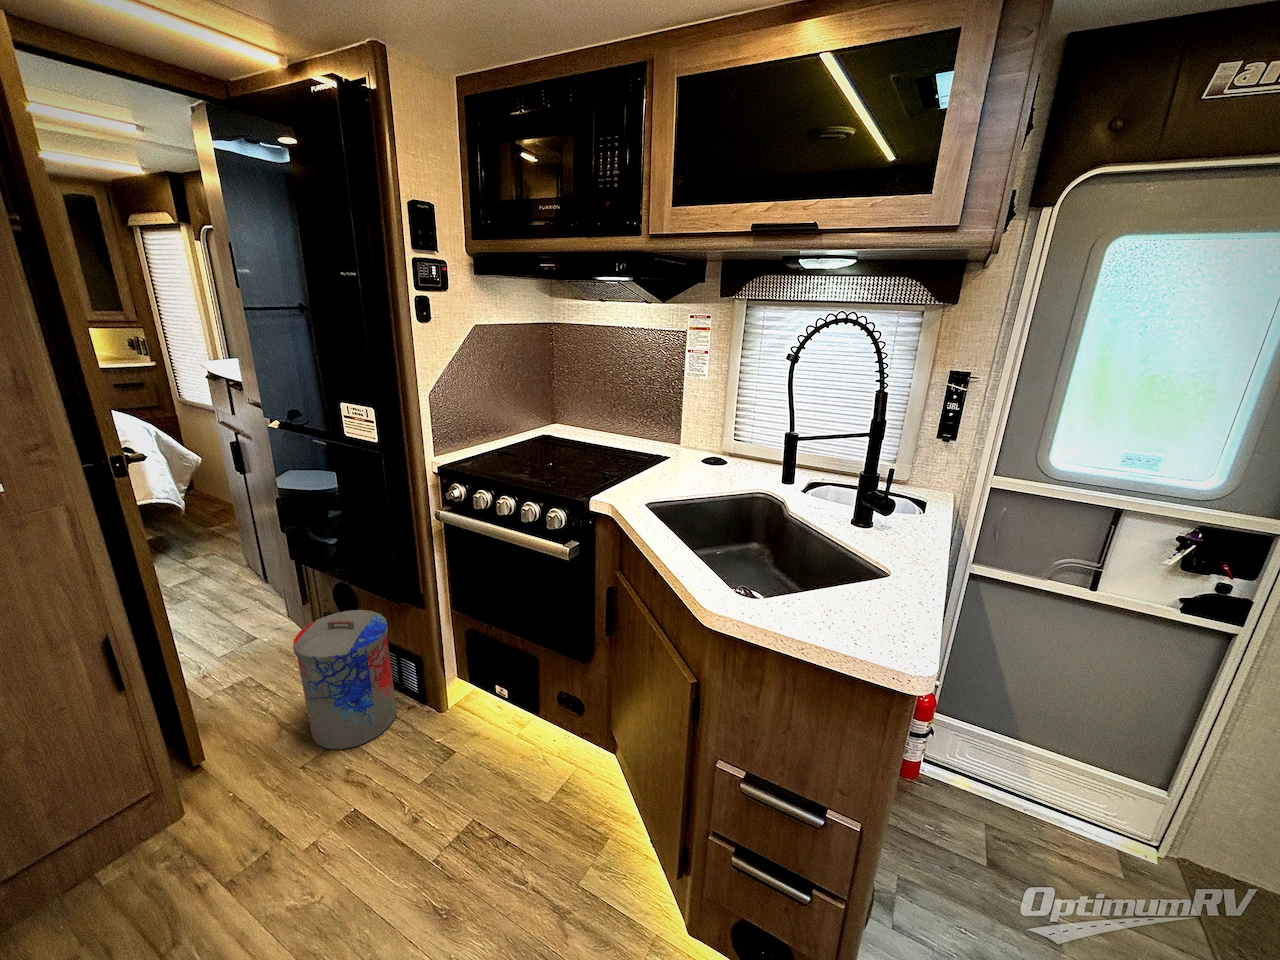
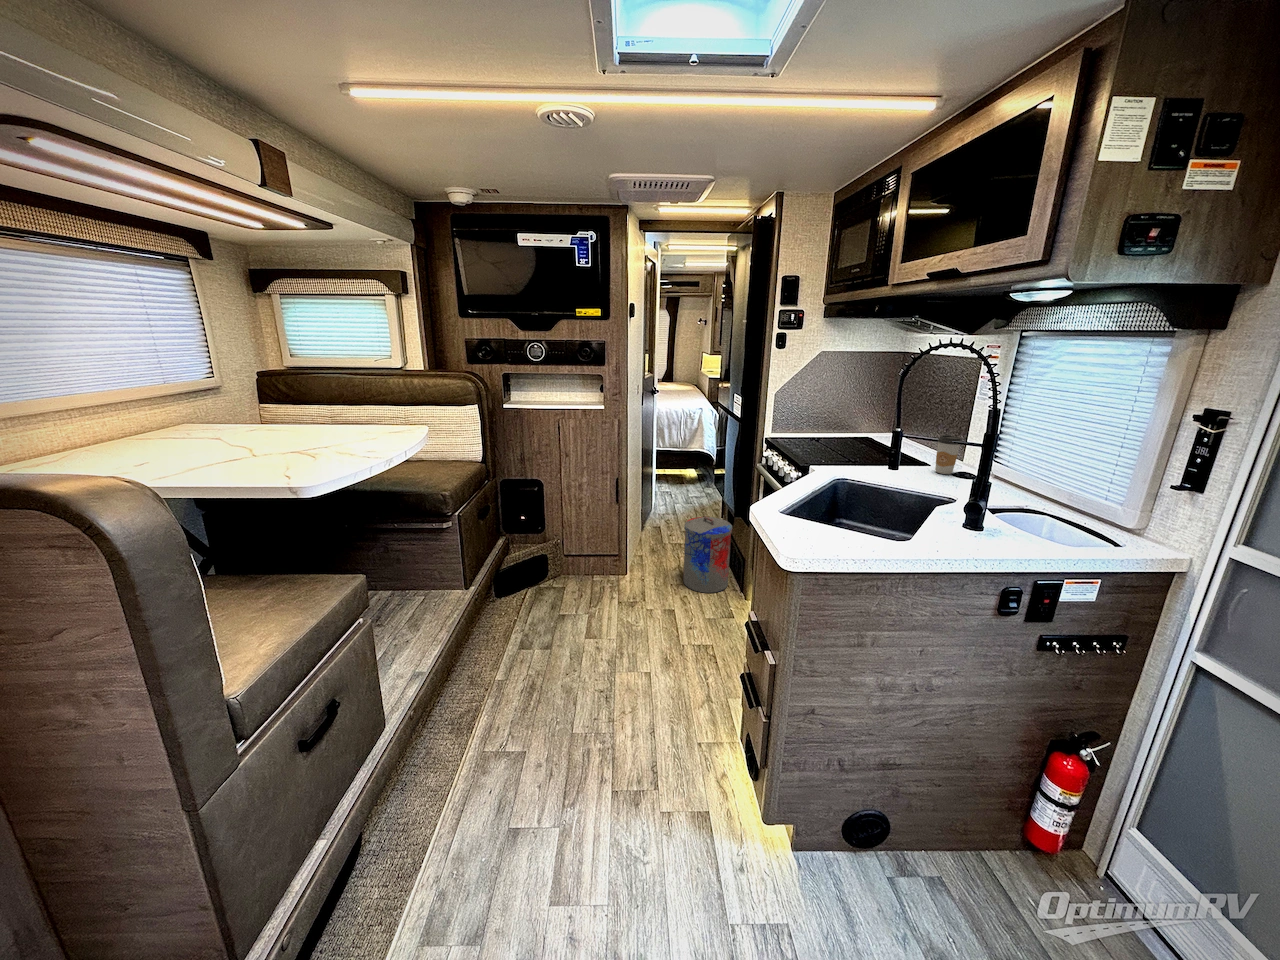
coffee cup: none [687,421,710,465] -> present [935,435,961,474]

